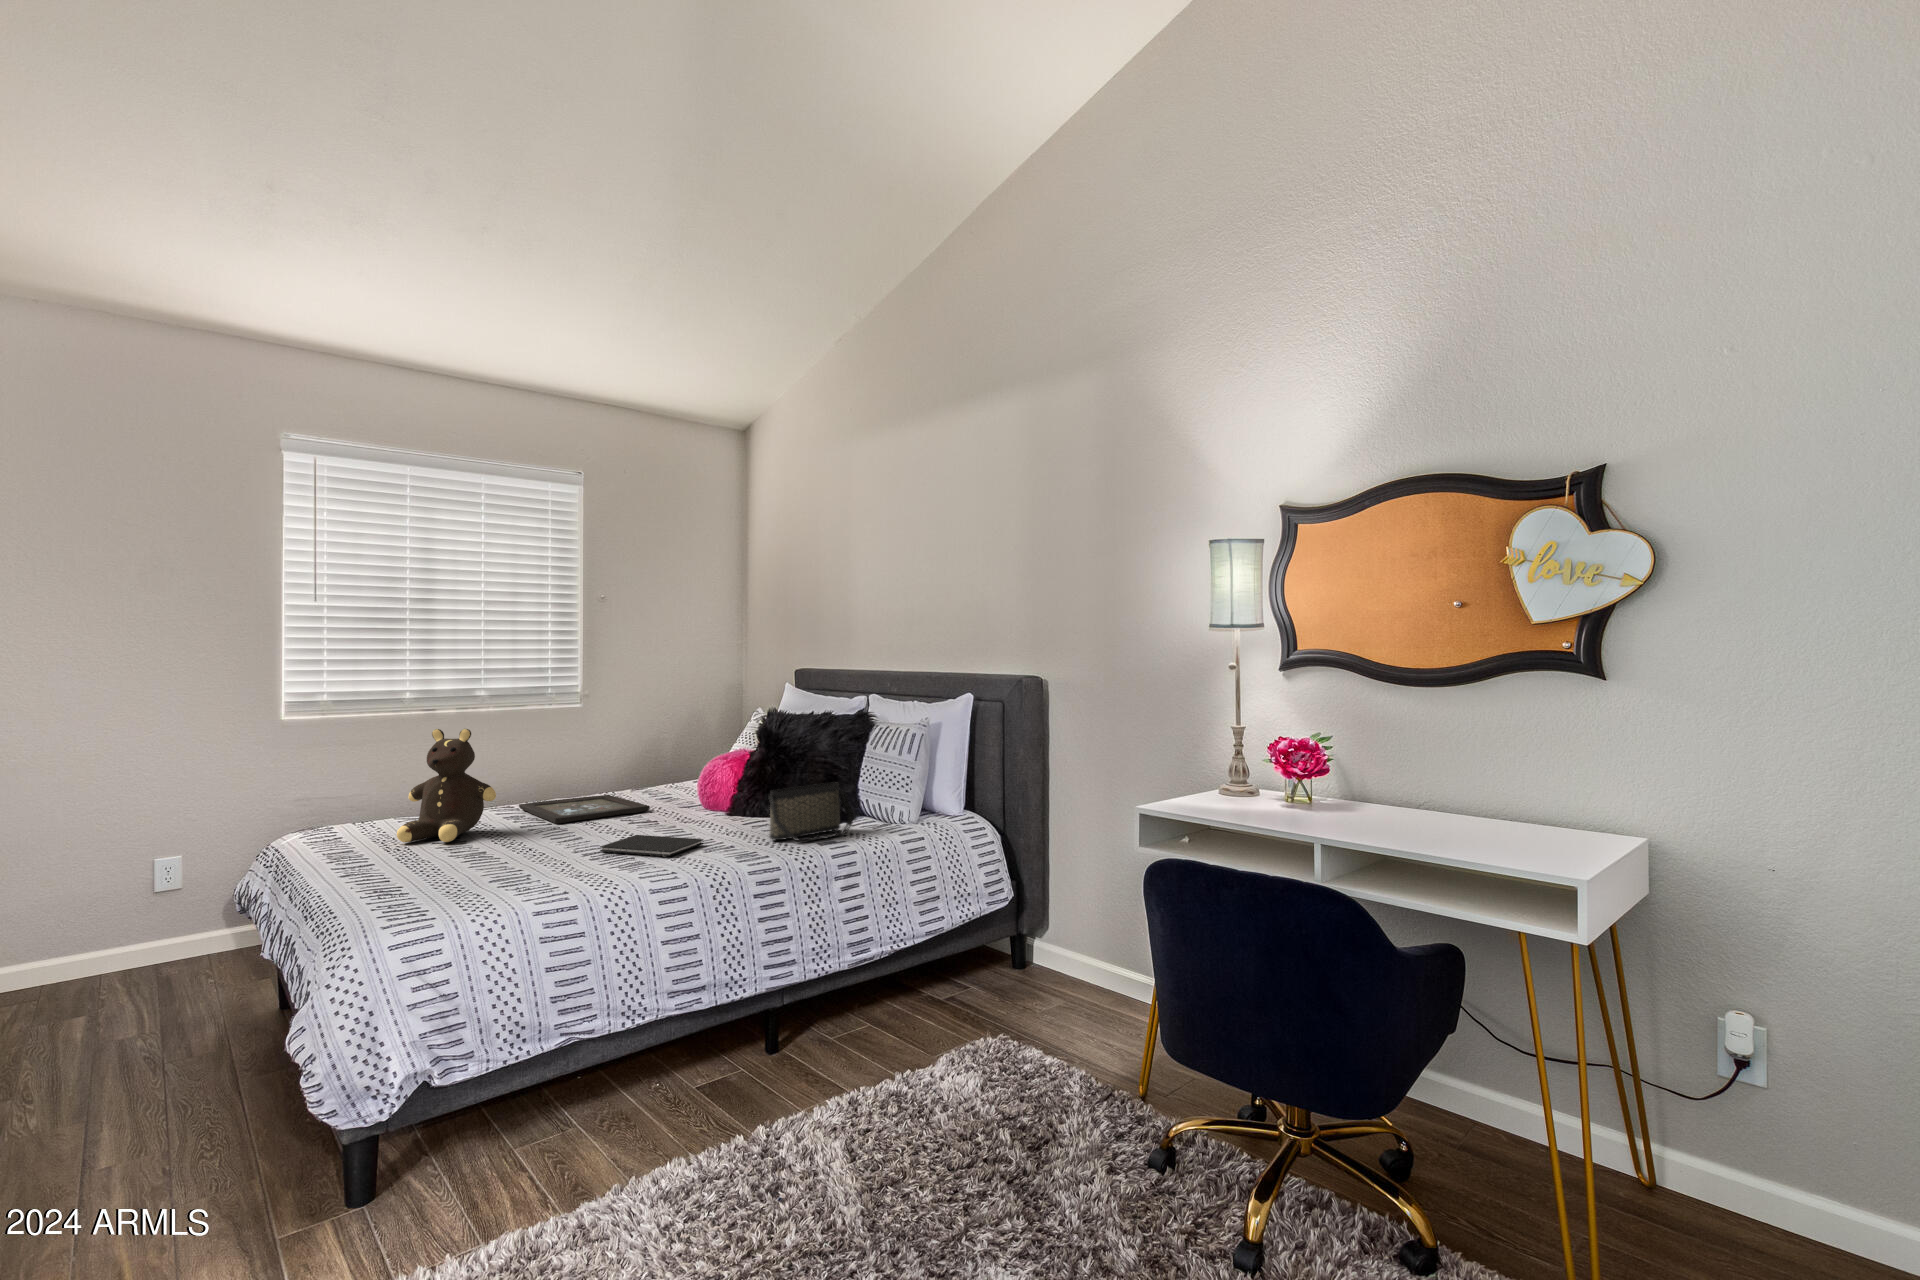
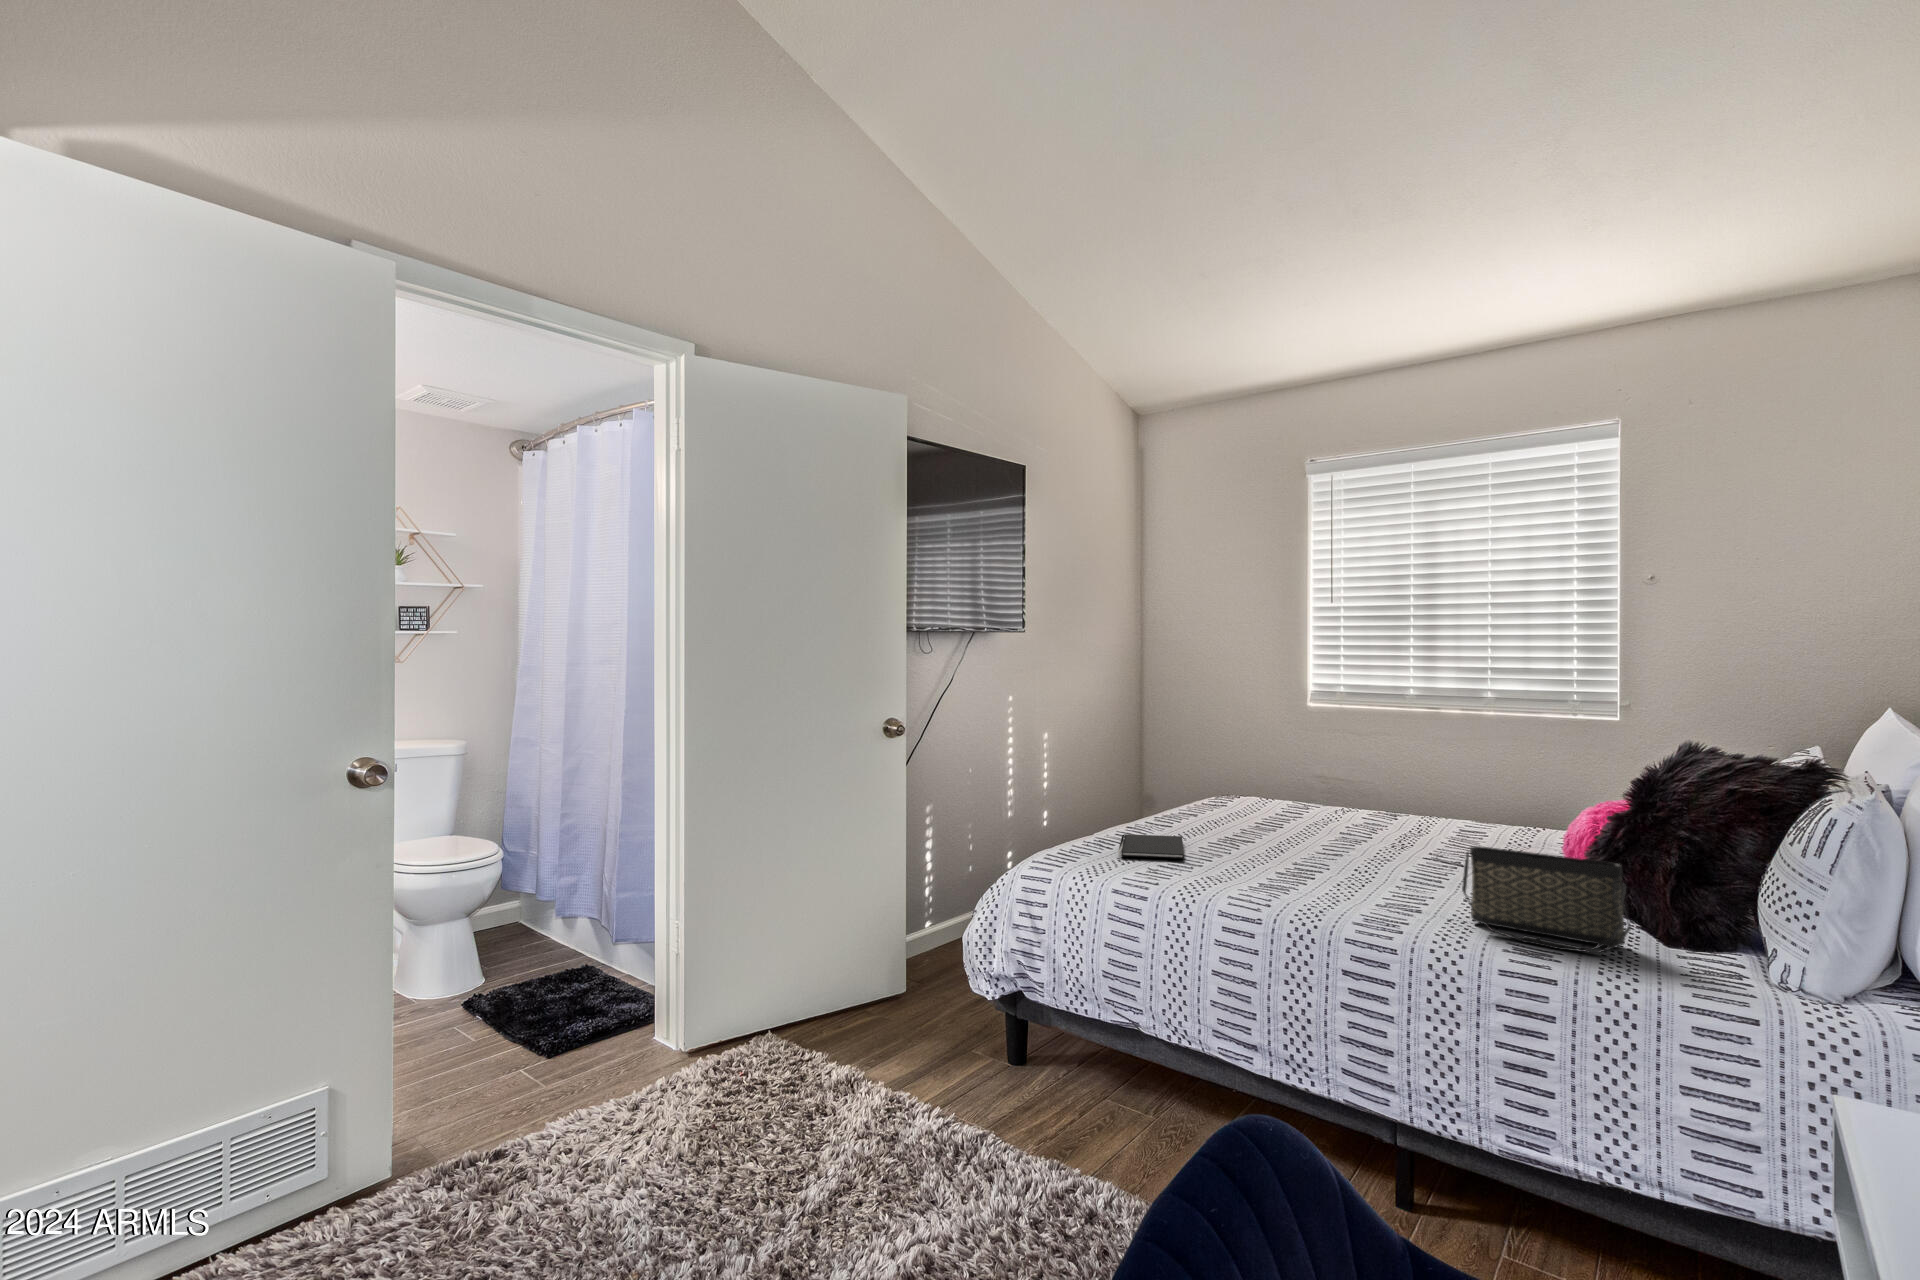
teddy bear: present [397,729,496,842] -> none [1242,719,1322,826]
tray: present [519,795,650,824] -> none [1385,814,1539,852]
notebook: present [600,835,704,857] -> present [1118,834,1184,859]

